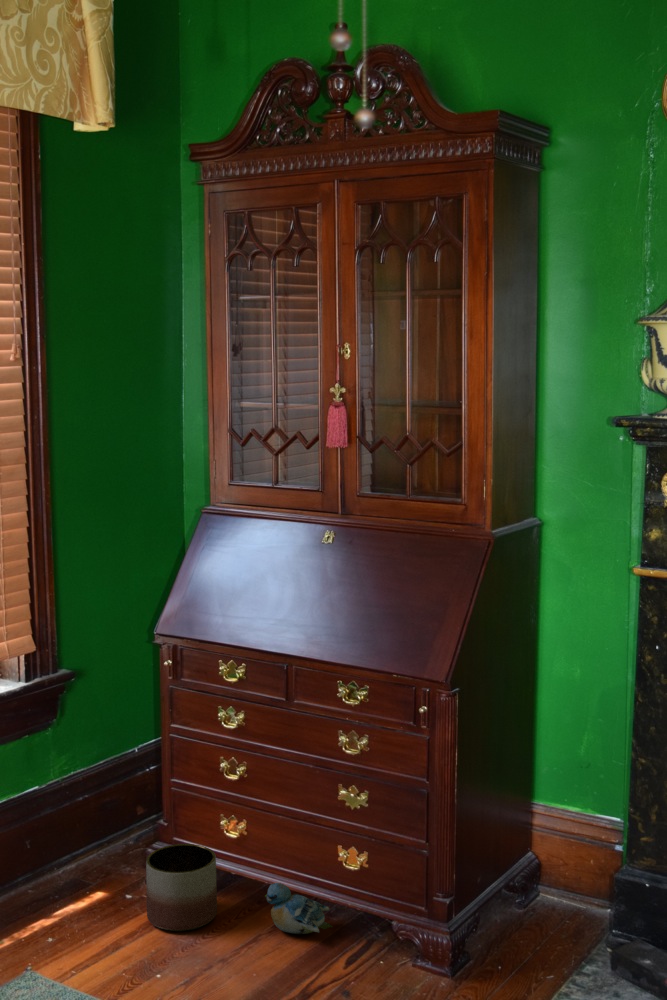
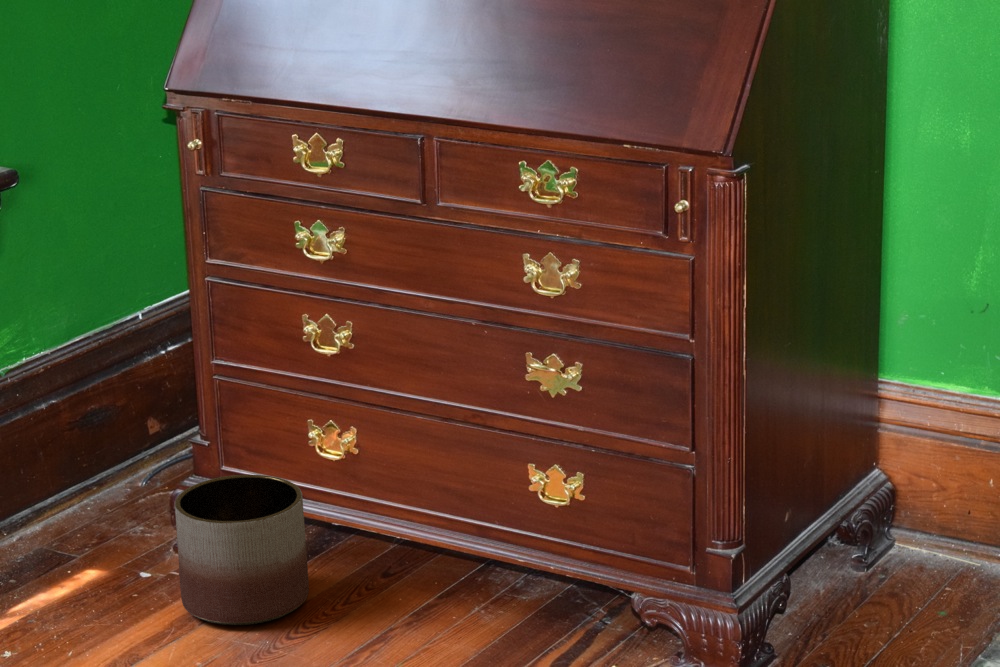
plush toy: present [265,883,333,934] -> none [396,535,521,623]

